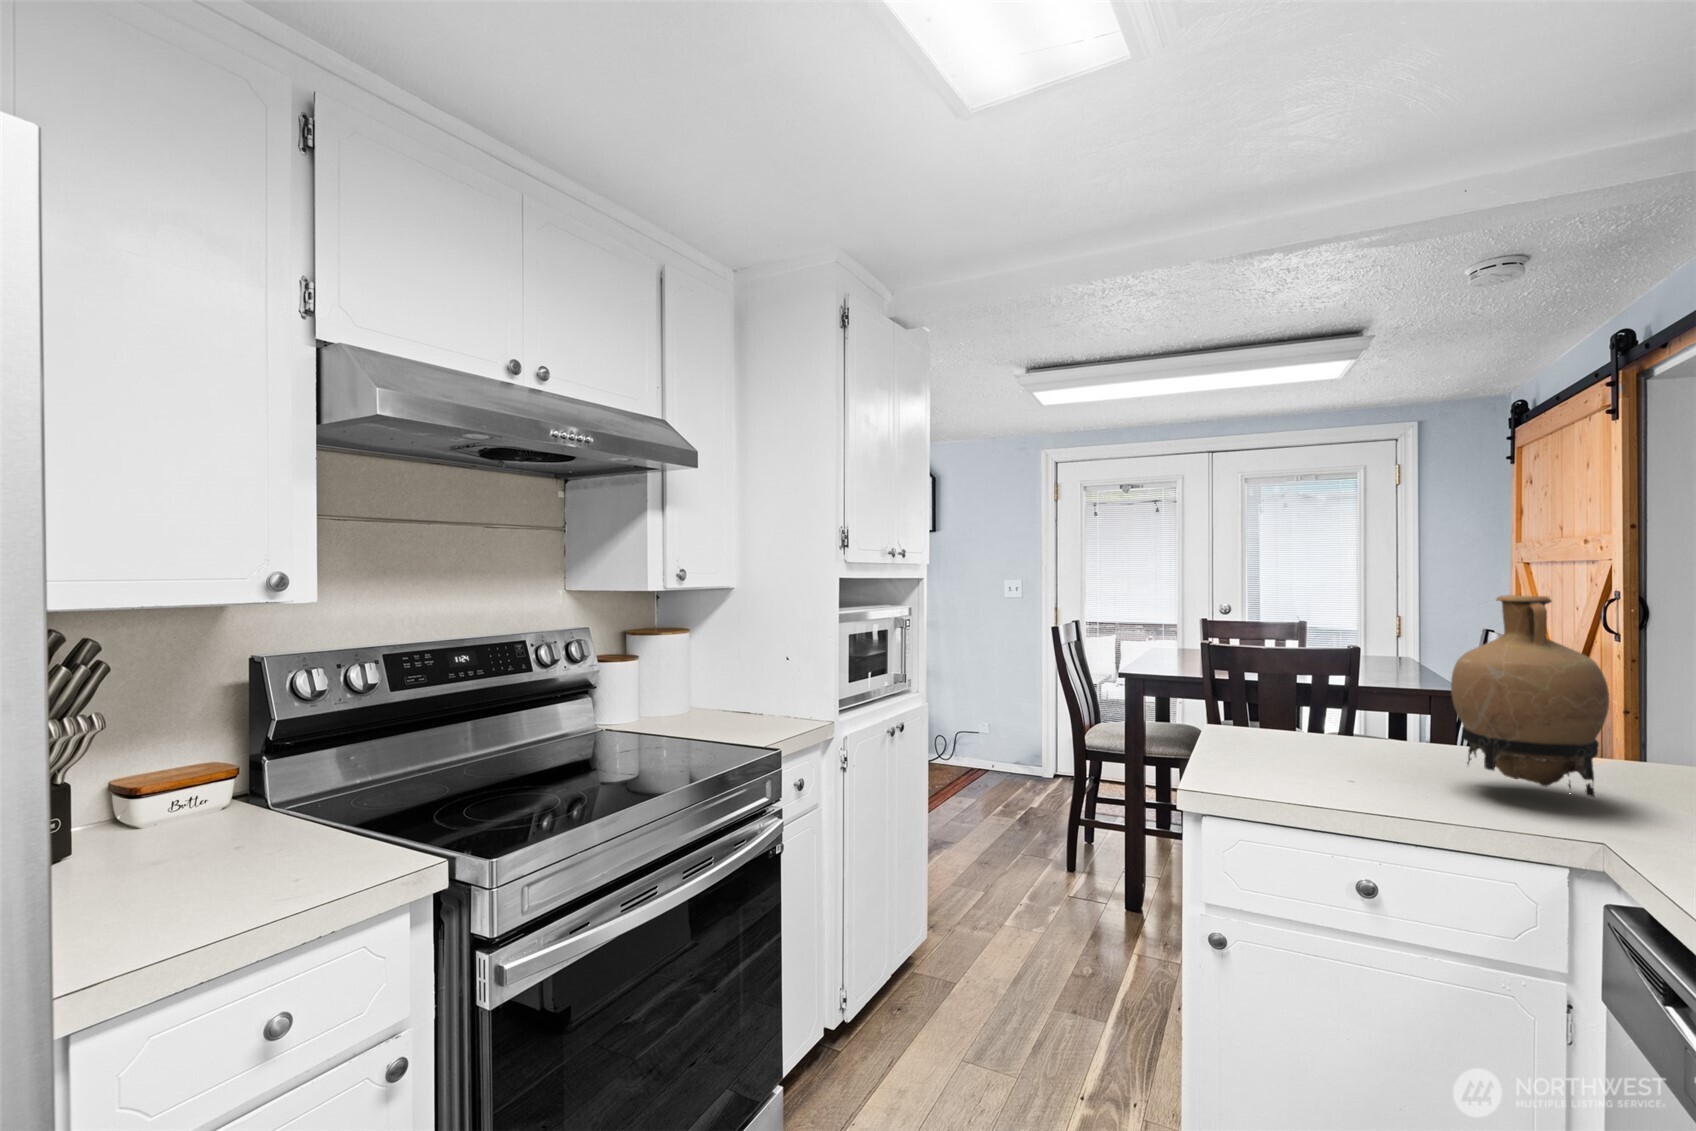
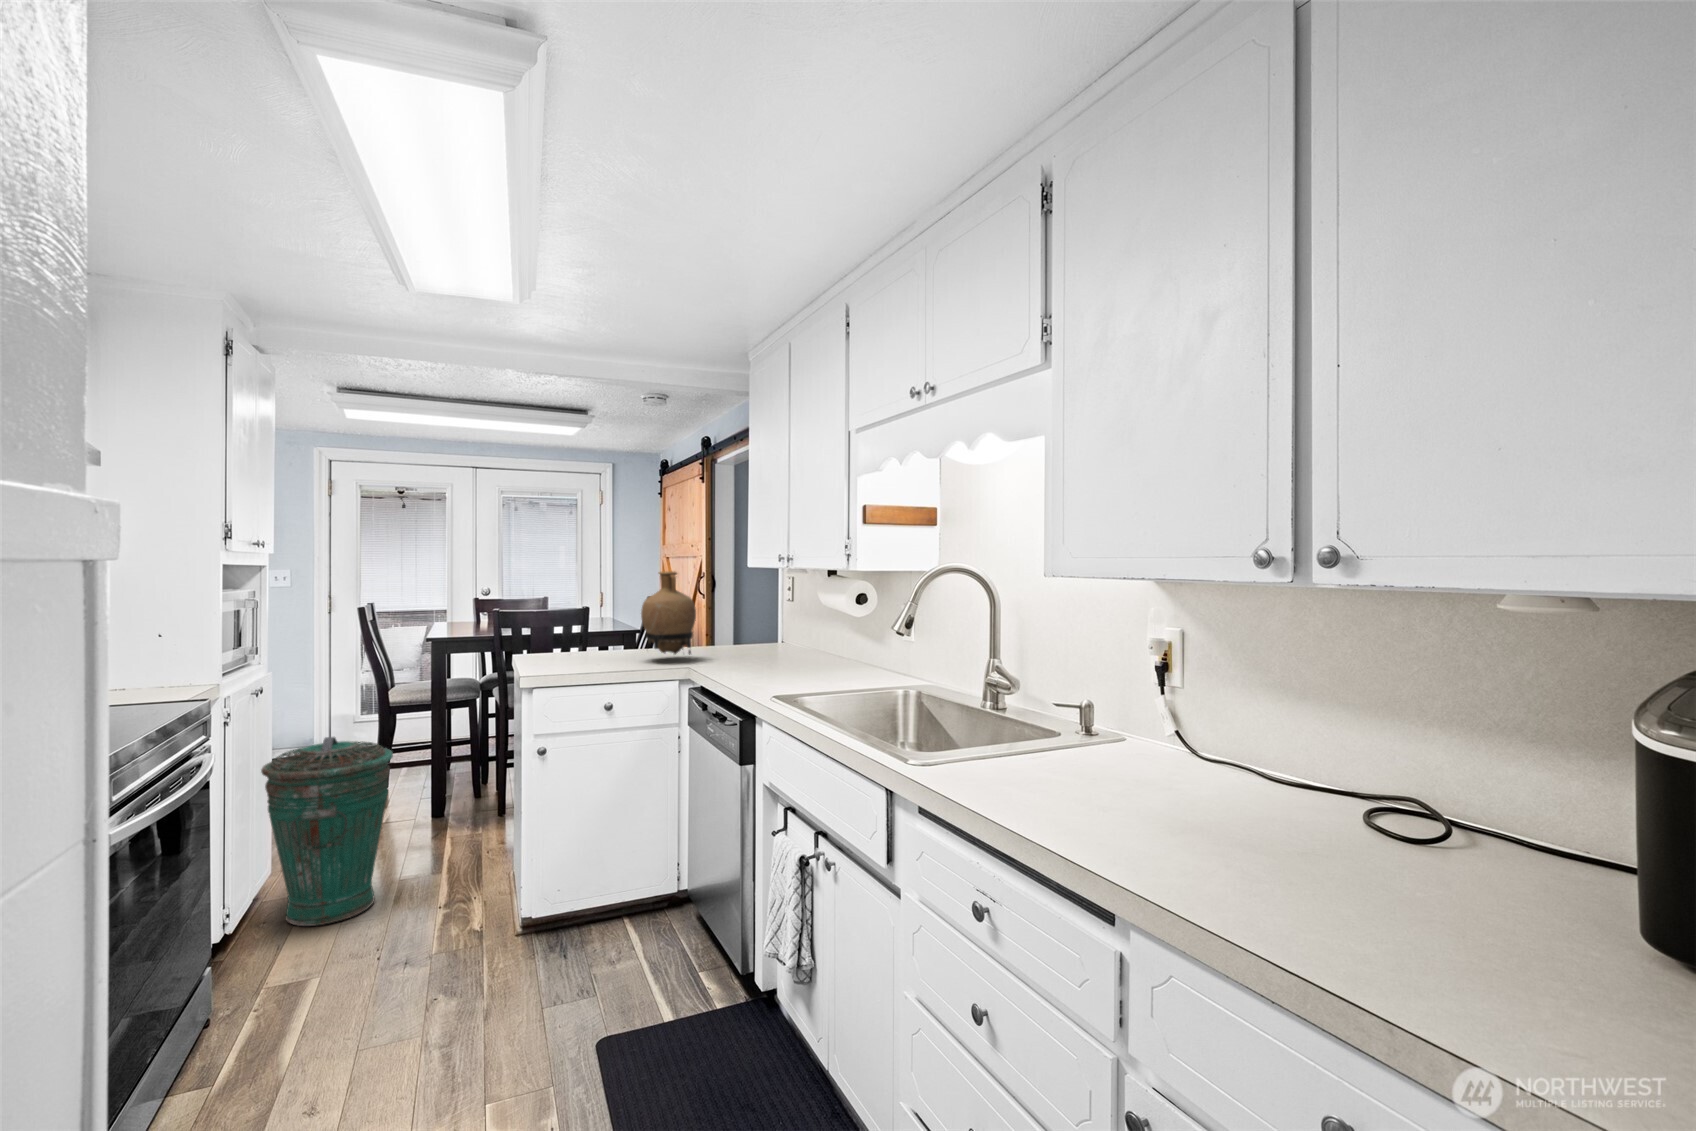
trash can: none [888,801,1033,1059] -> present [261,737,393,926]

